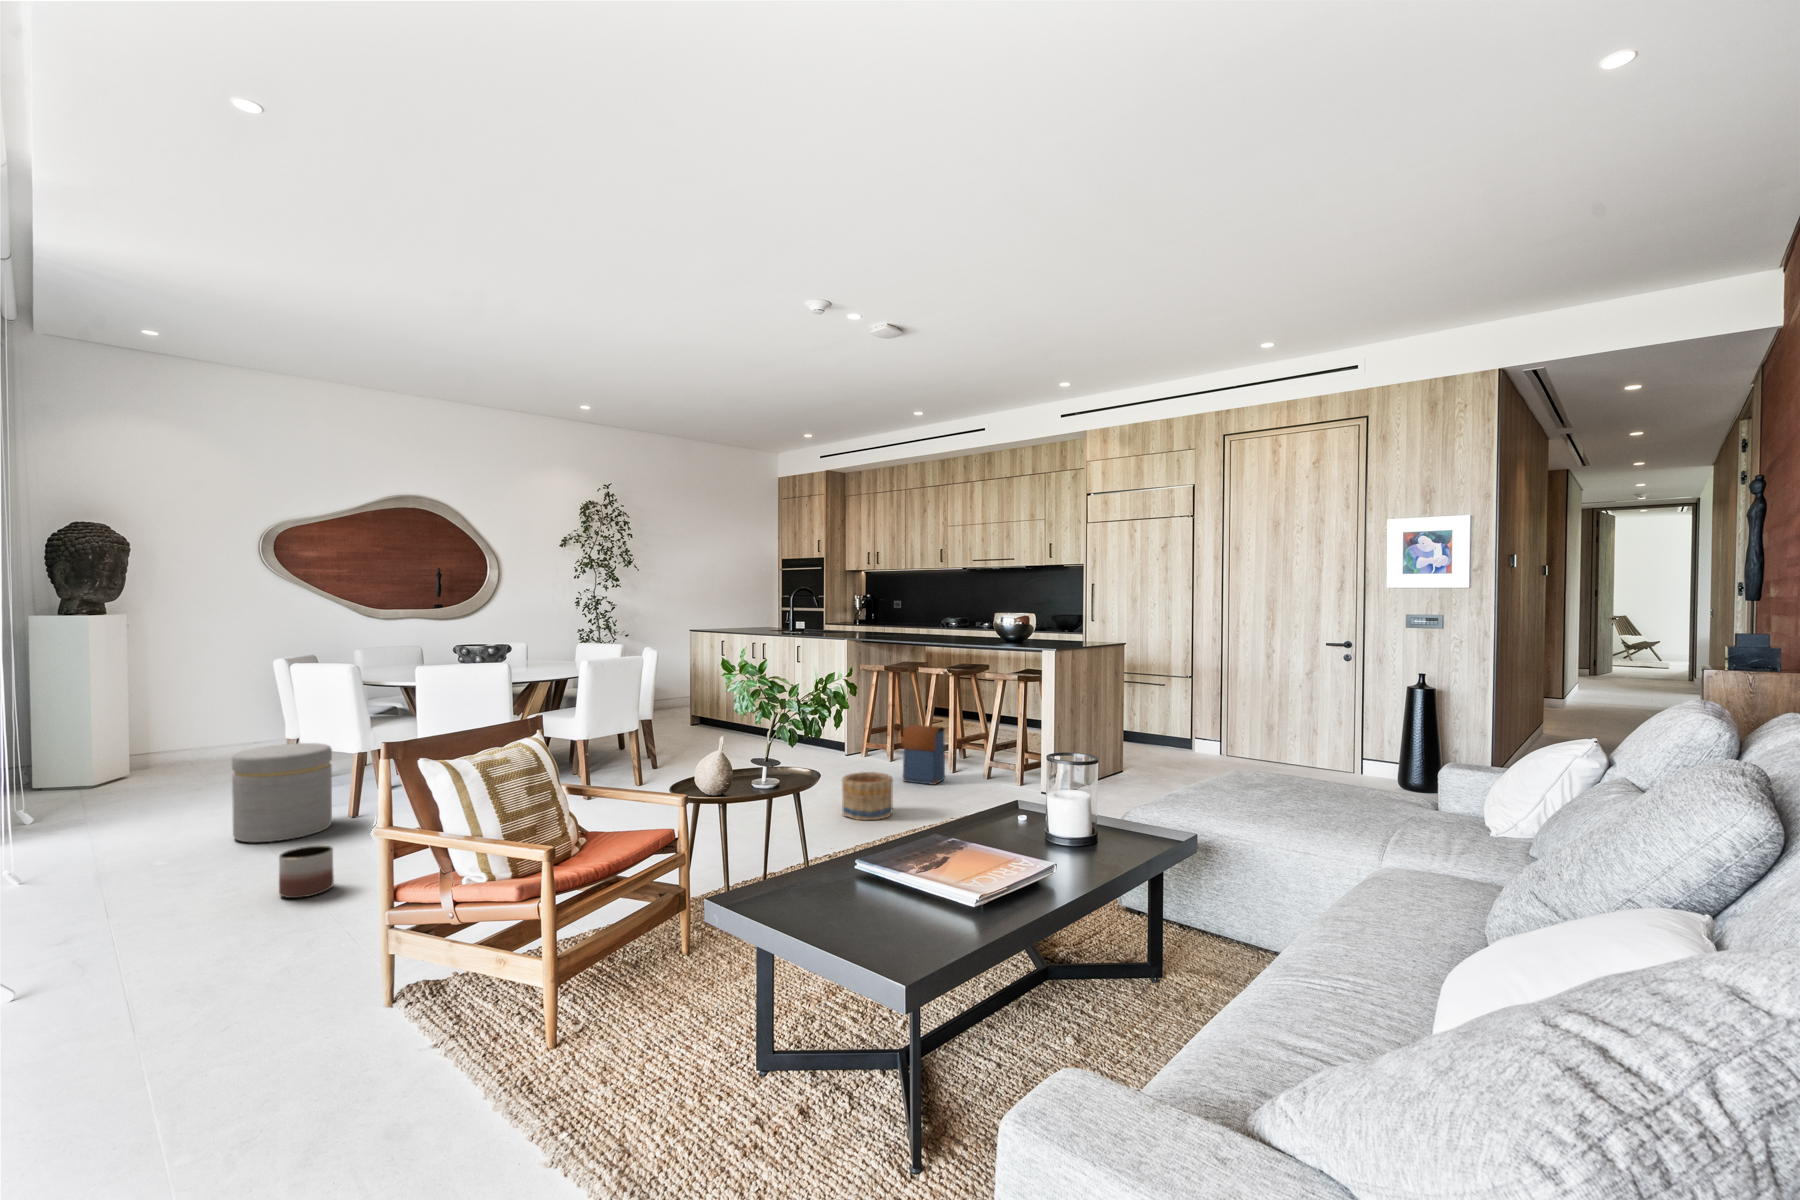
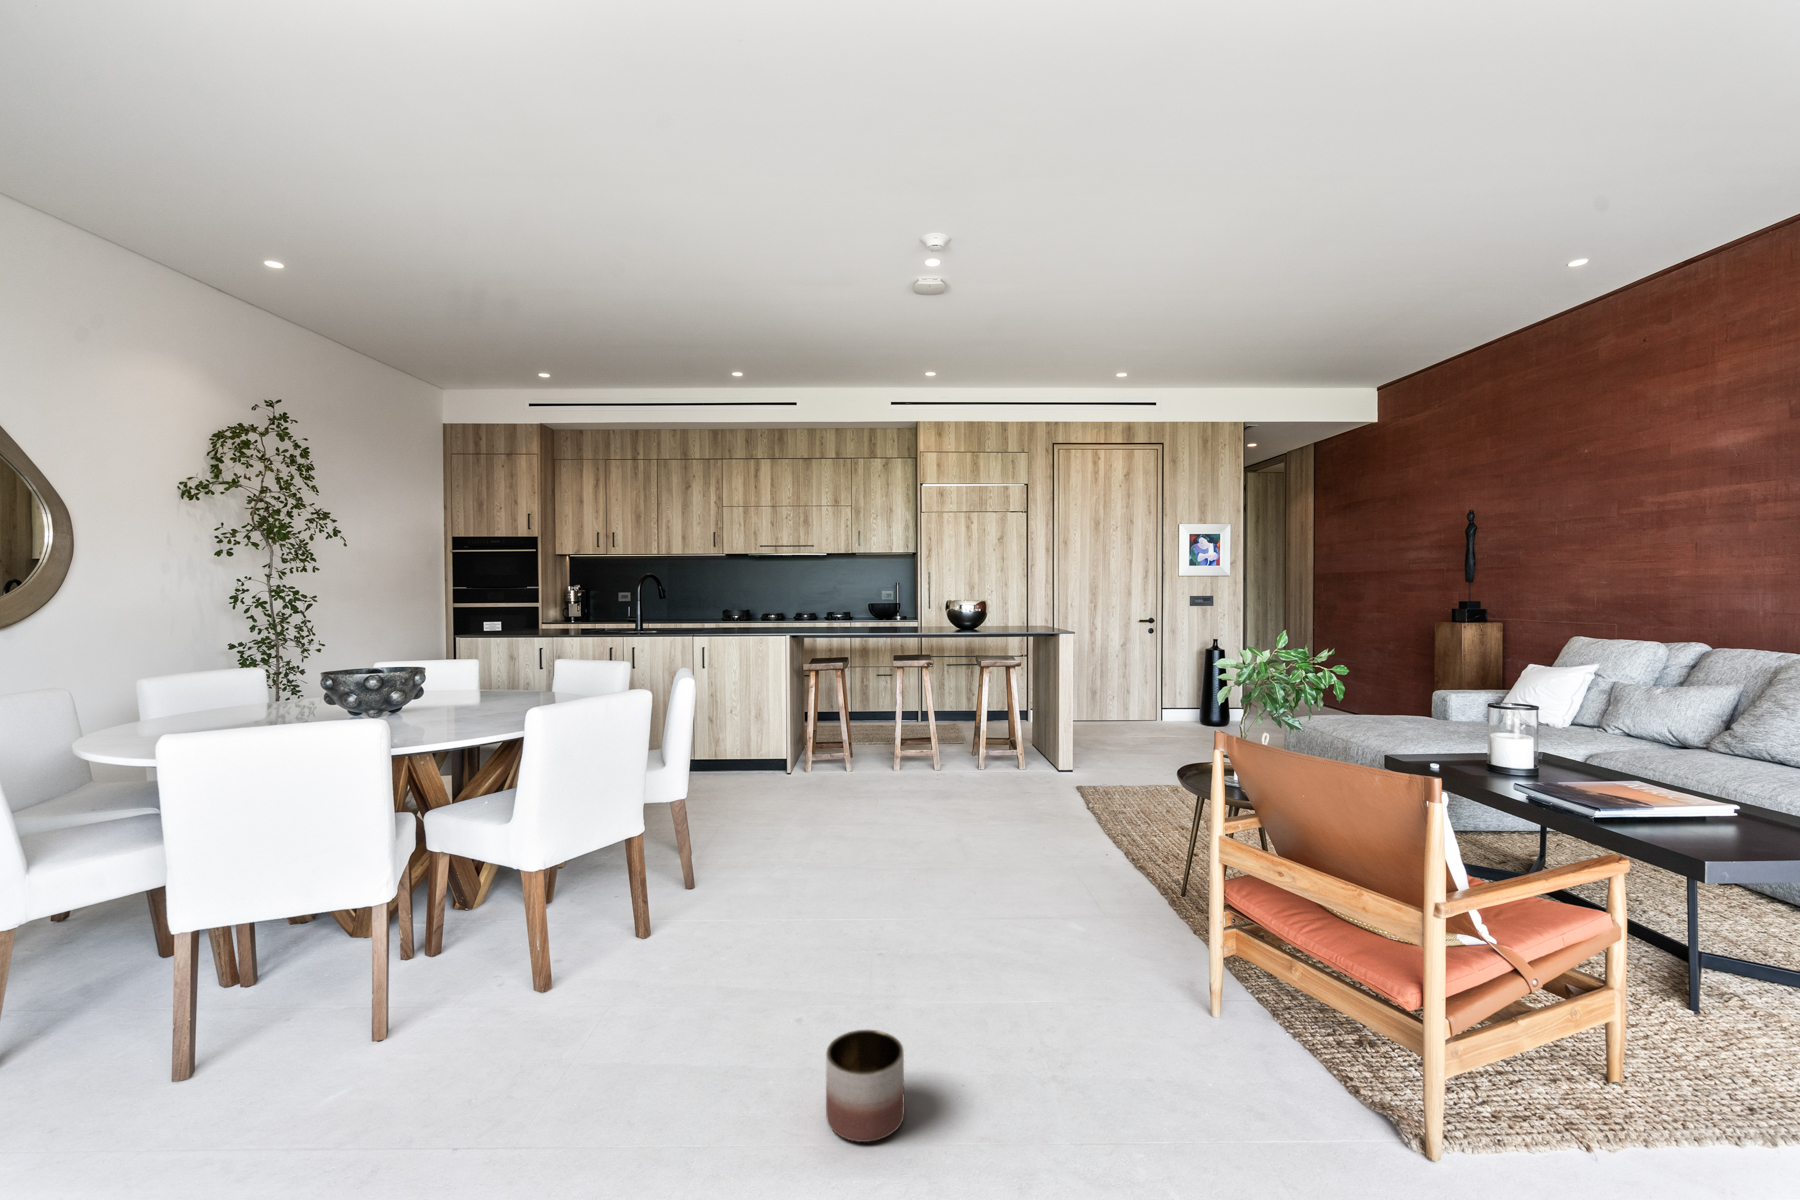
backpack: present [903,724,945,785] -> none [926,717,970,779]
ottoman: present [232,743,332,842] -> none [317,891,511,1138]
basket: present [842,772,893,820] -> none [999,769,1054,820]

